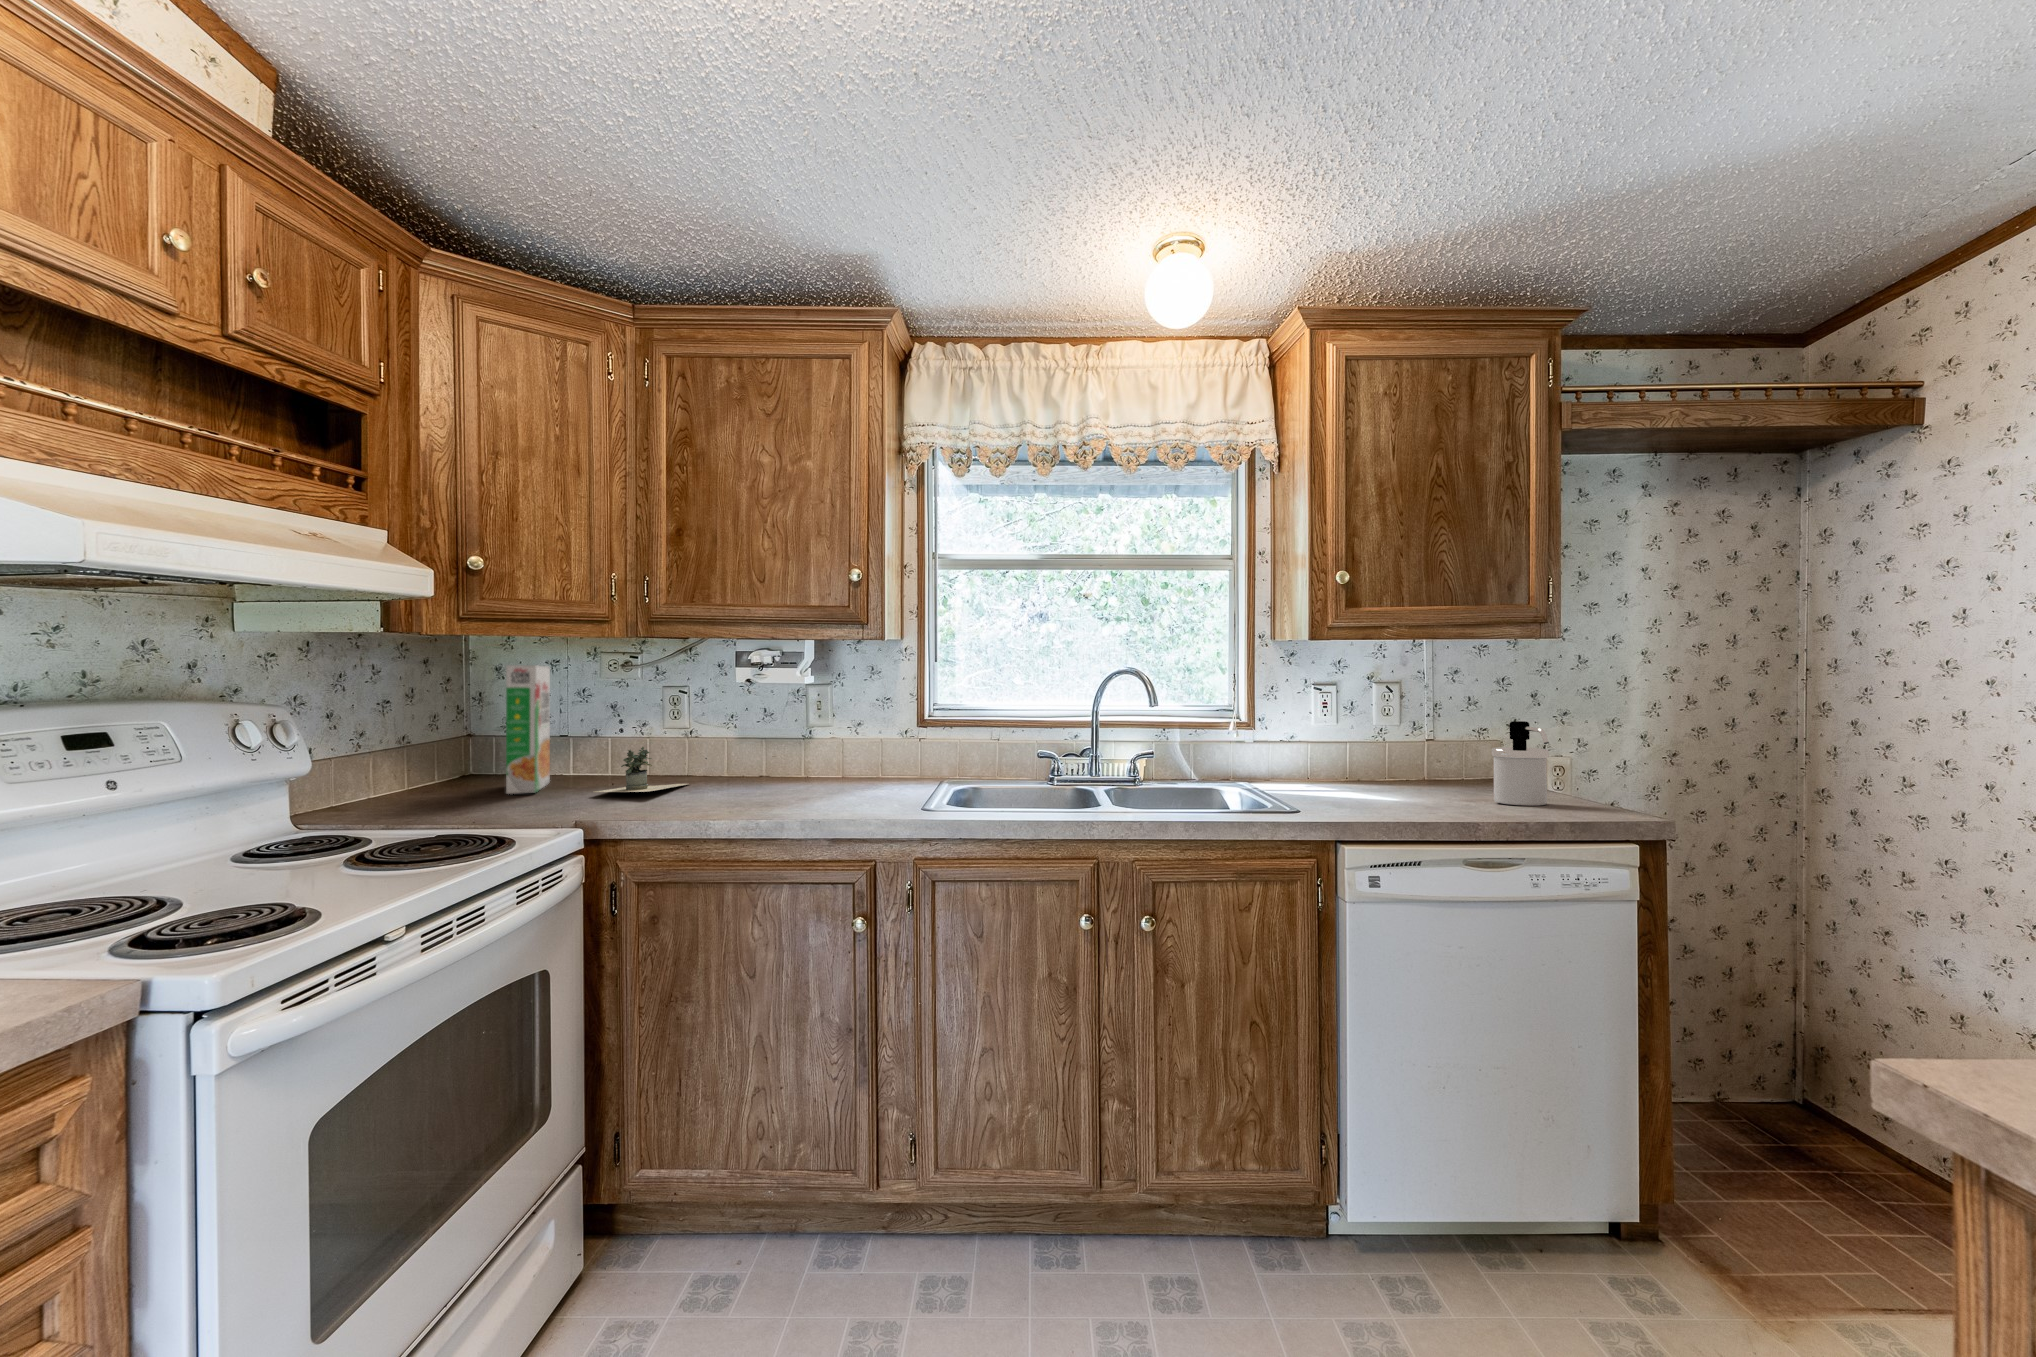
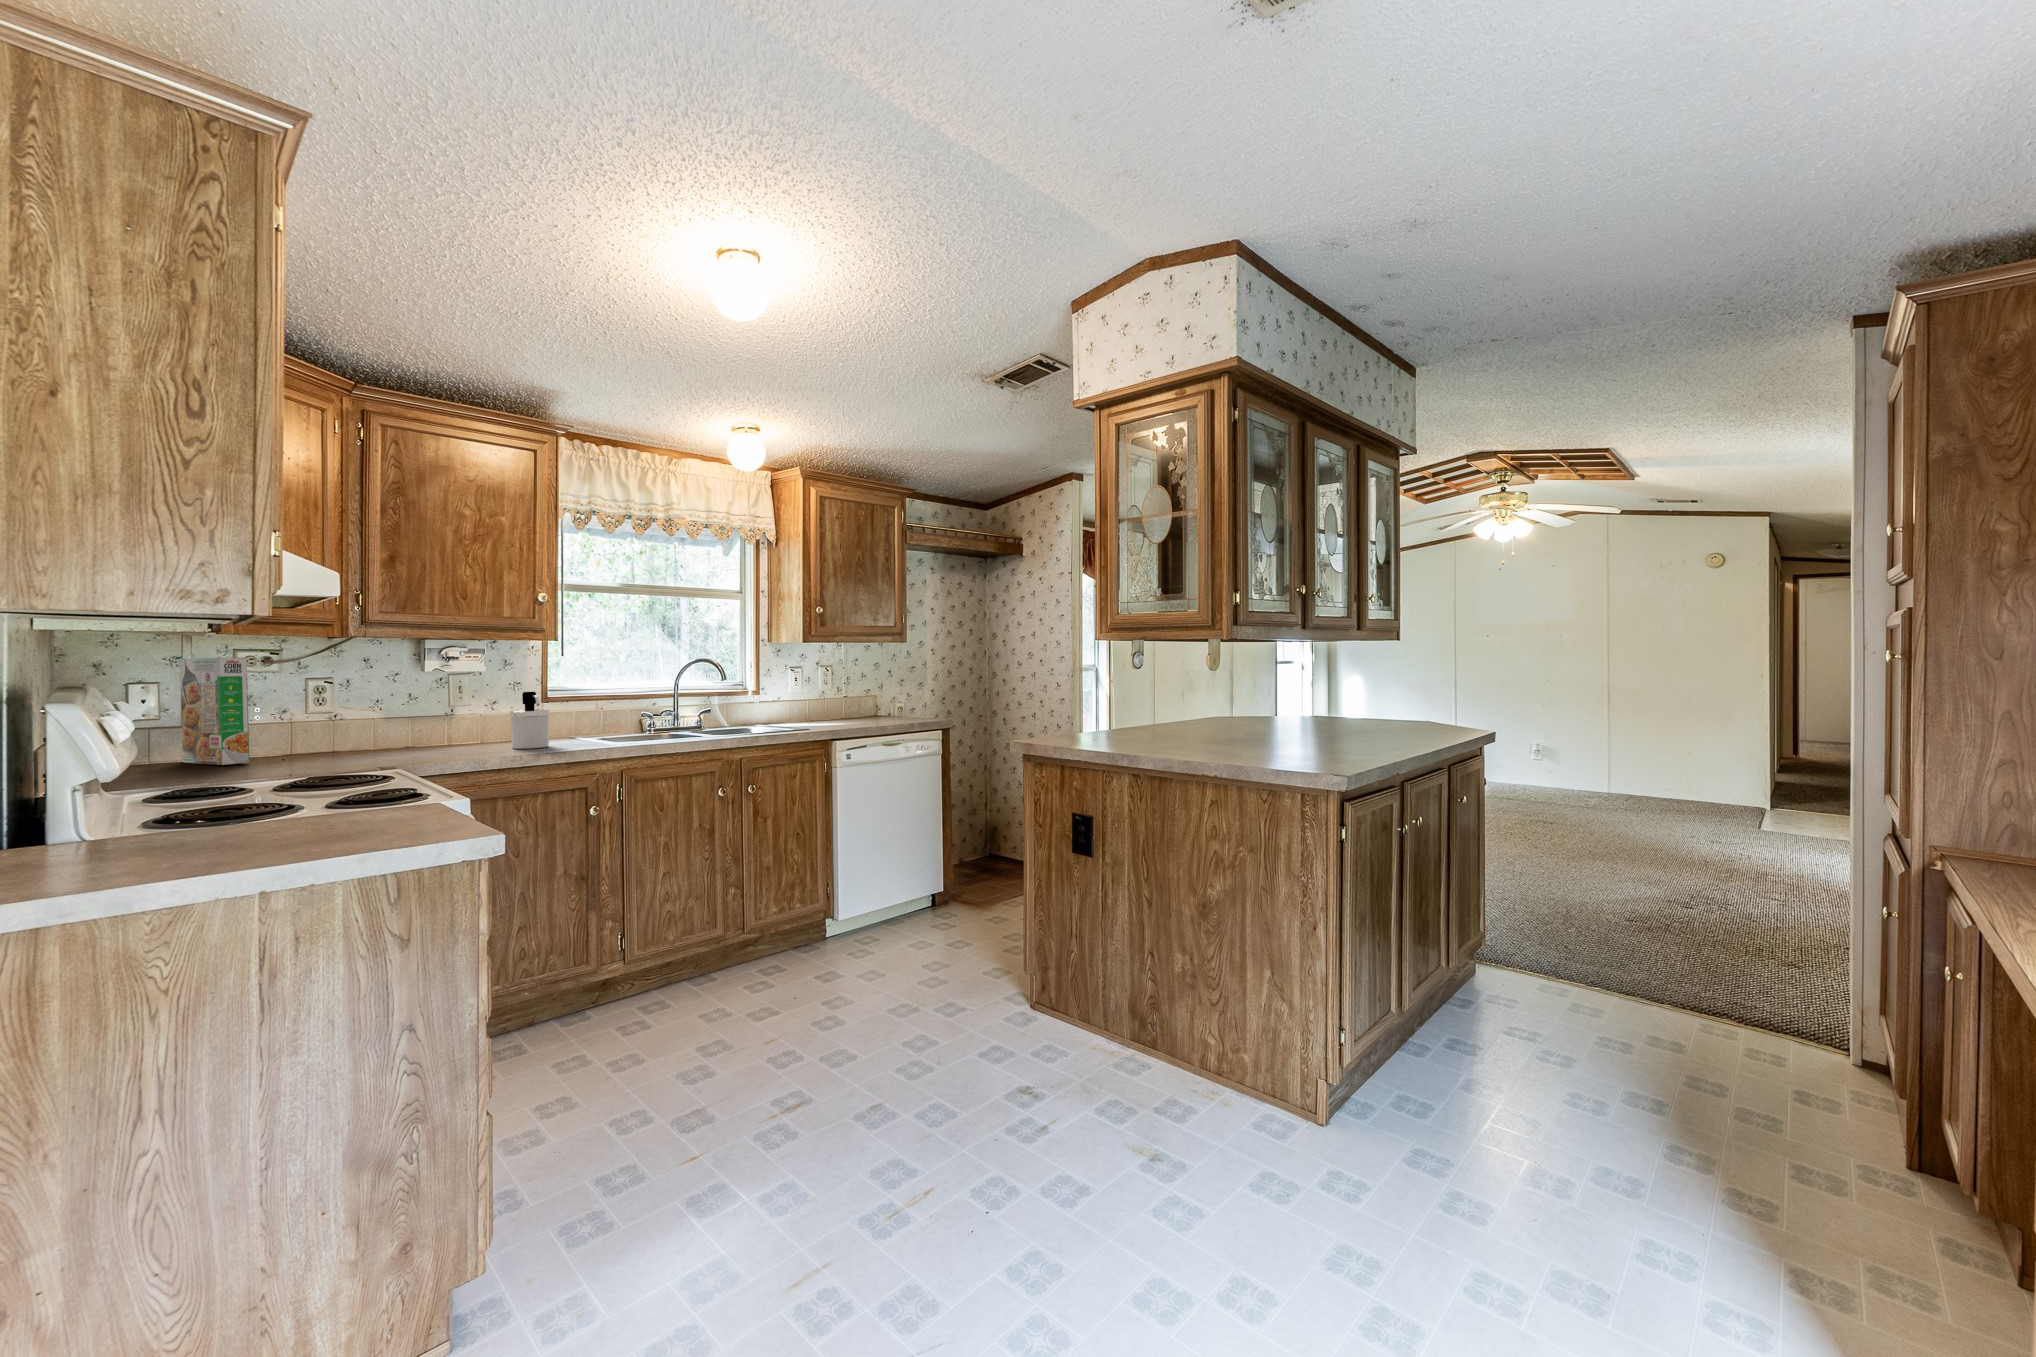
soap dispenser: present [1491,721,1549,806] -> present [510,692,549,749]
potted plant: present [596,747,707,792] -> none [317,720,387,757]

